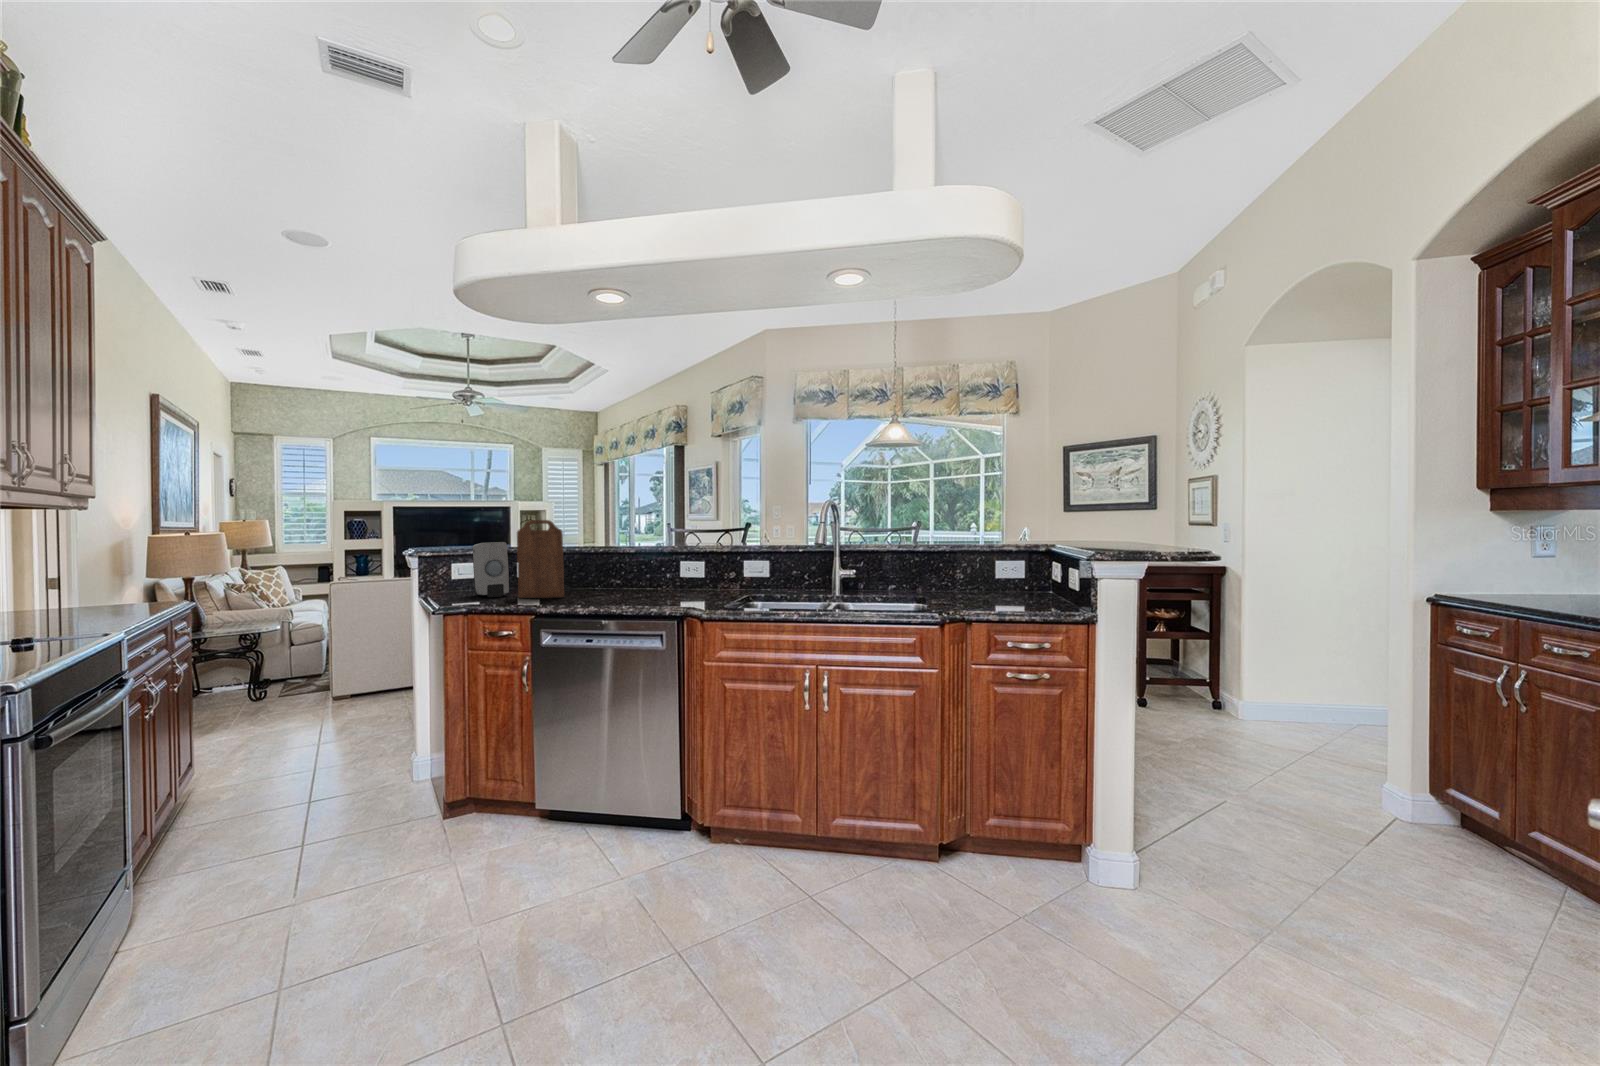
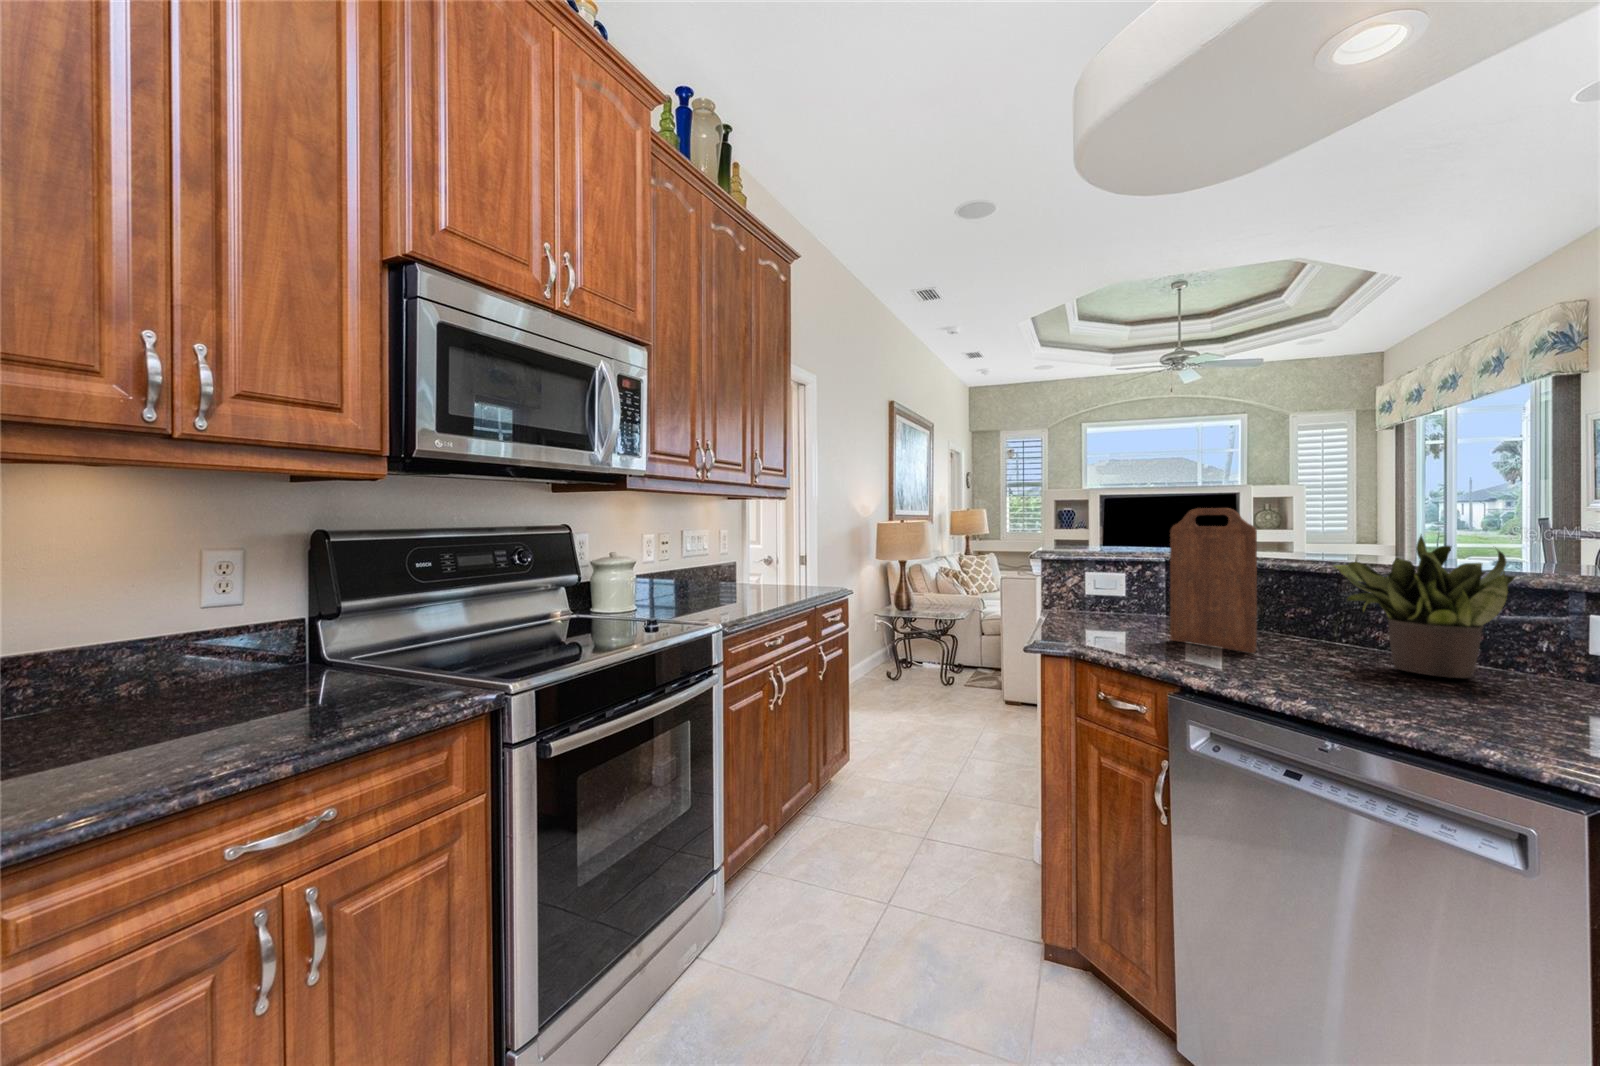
potted plant: none [594,531,659,594] -> present [1334,534,1516,678]
soap dispenser: present [473,542,509,597] -> none [1110,544,1159,632]

